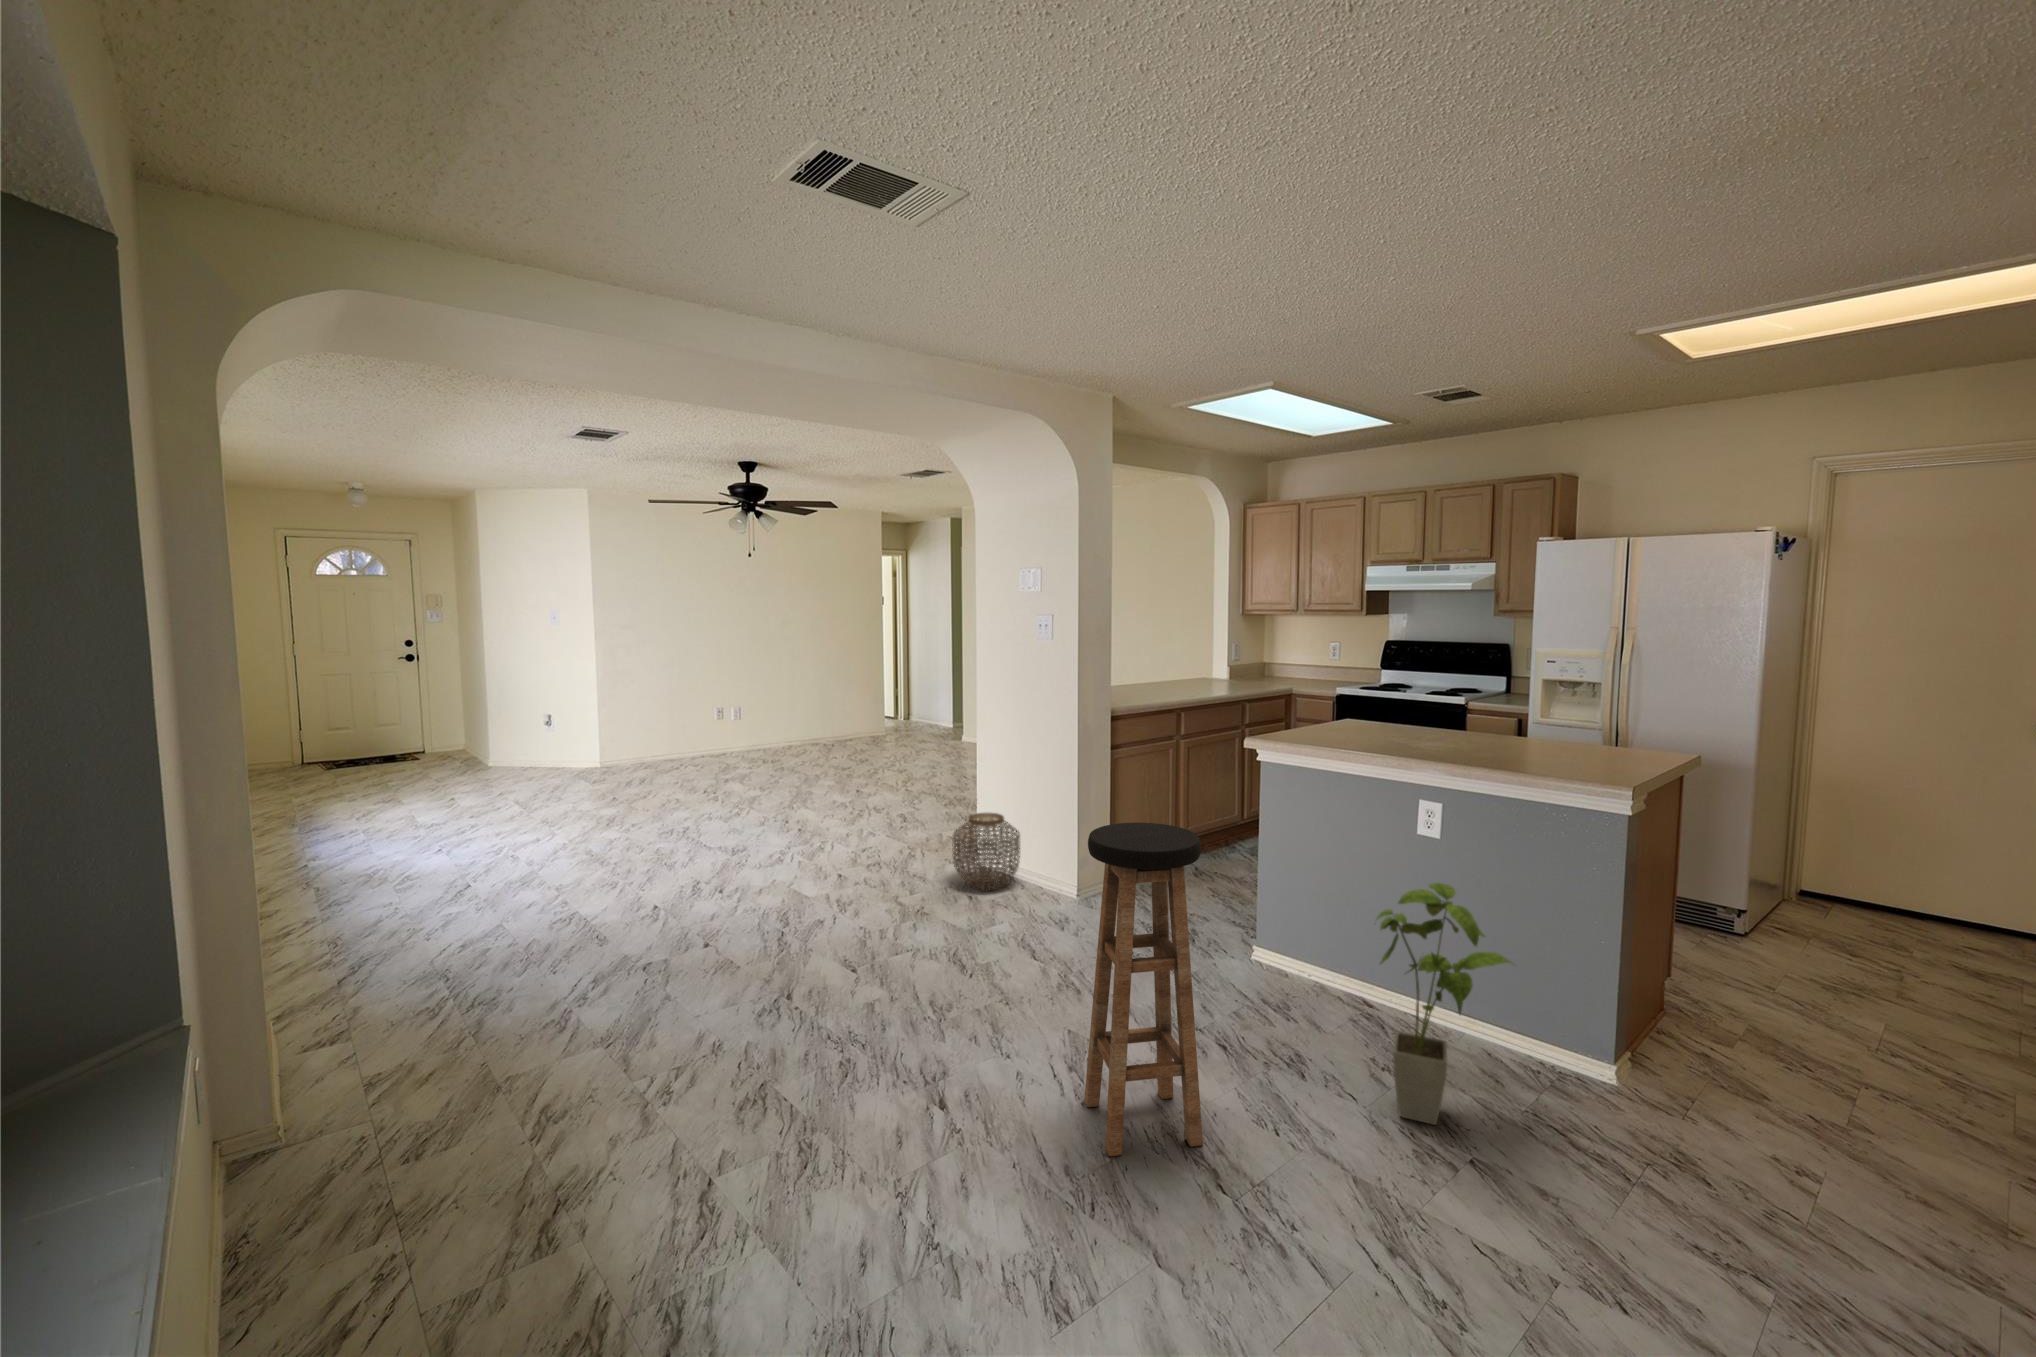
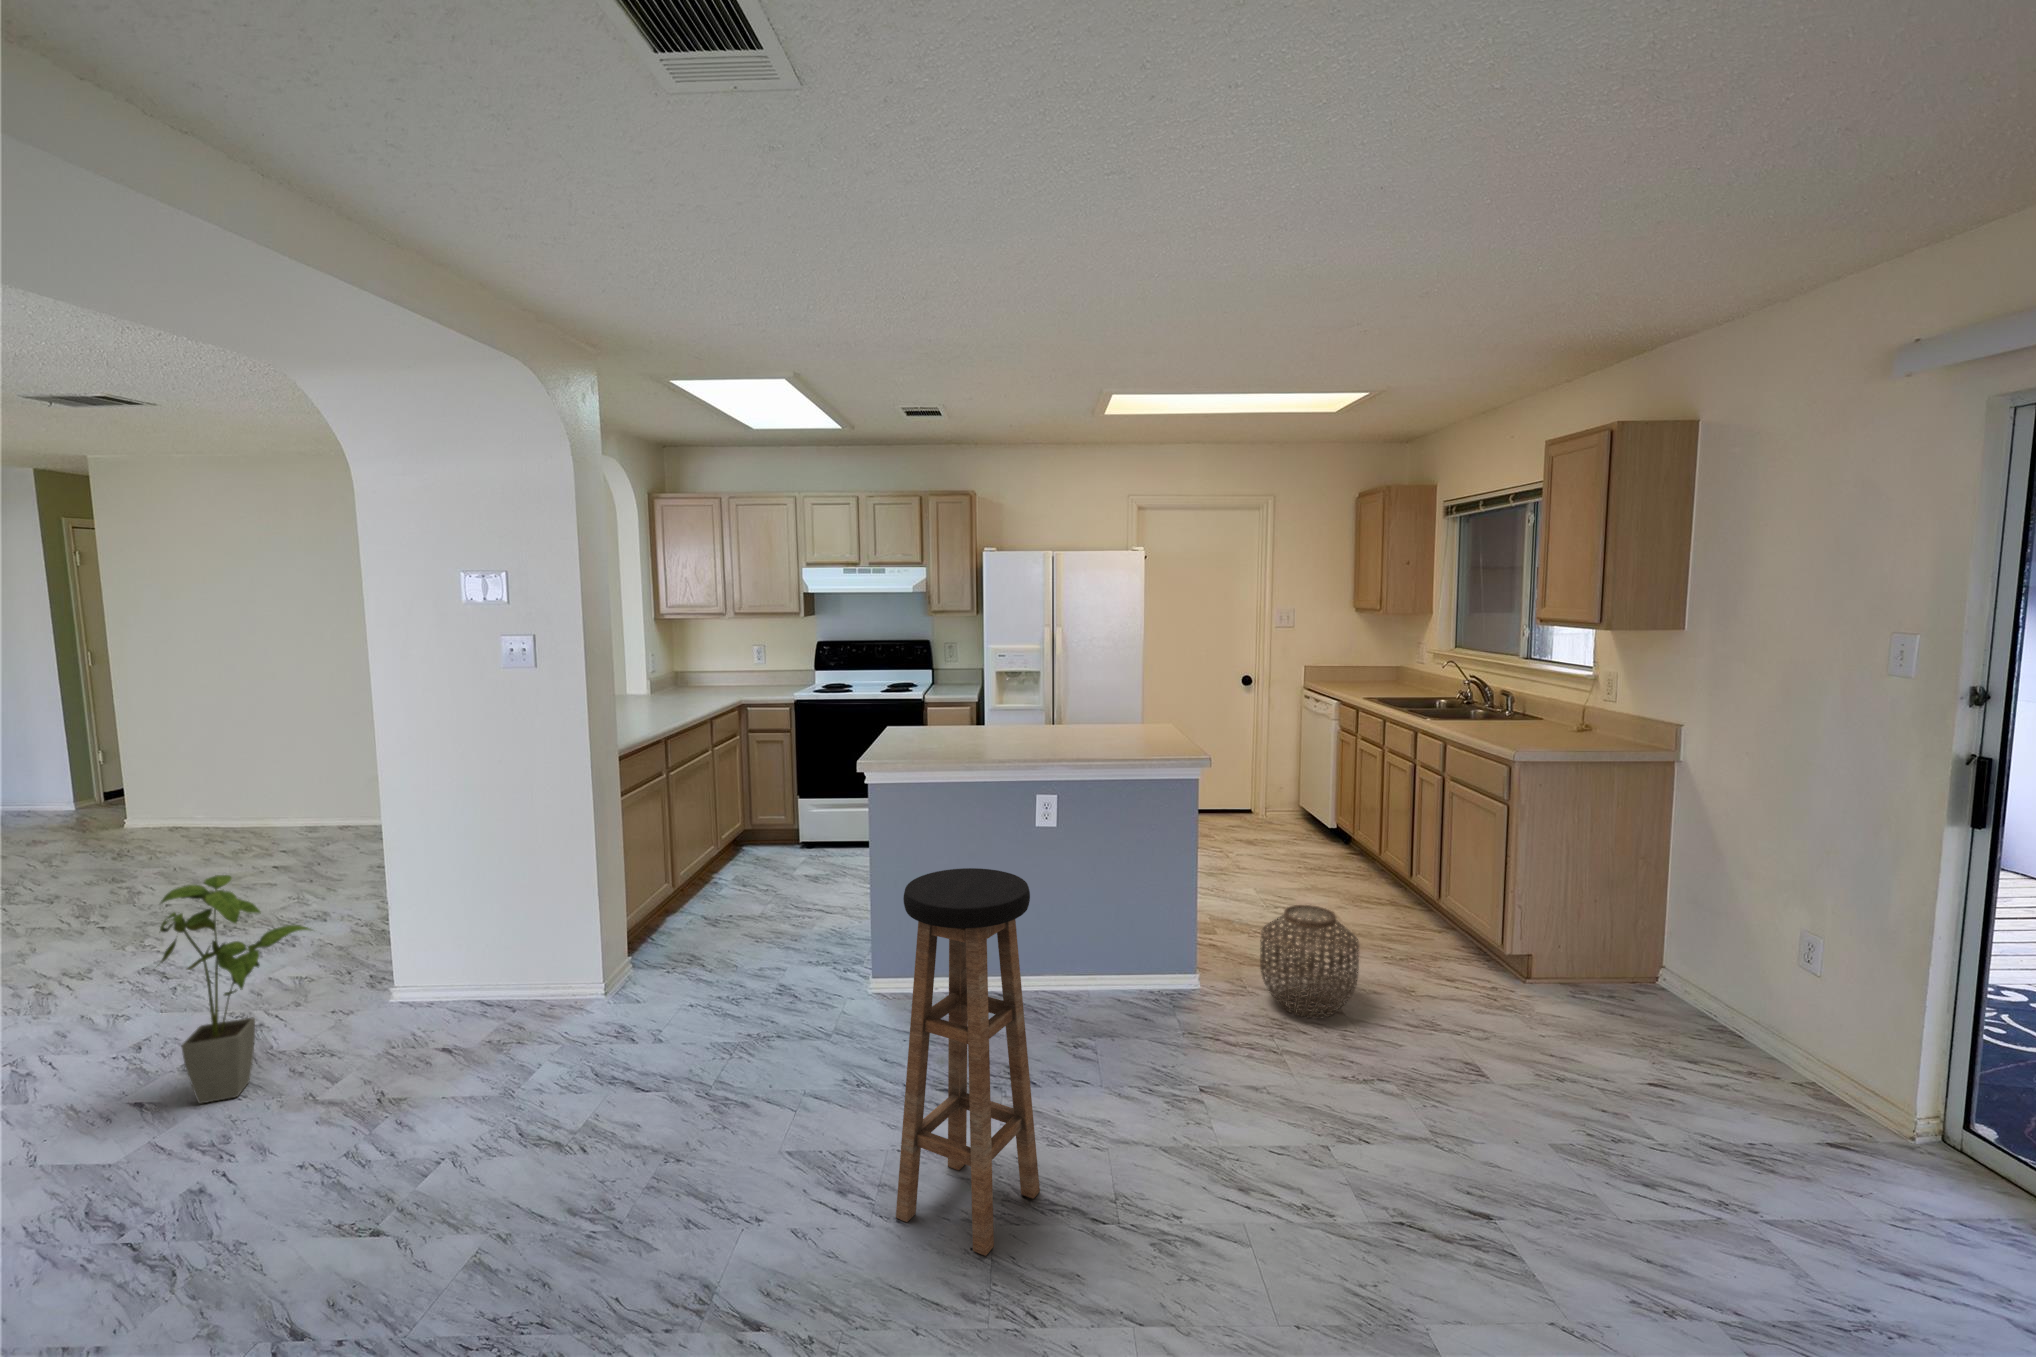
woven basket: present [953,813,1020,891] -> present [1260,905,1359,1018]
house plant: present [1377,883,1512,1125] -> present [160,875,312,1103]

